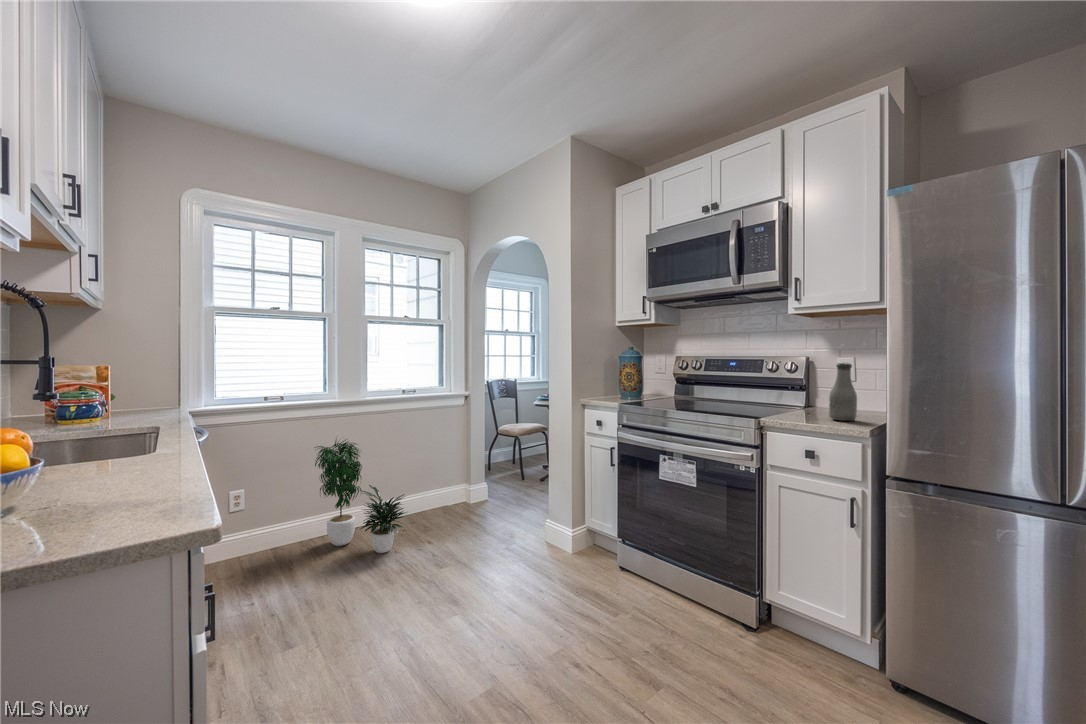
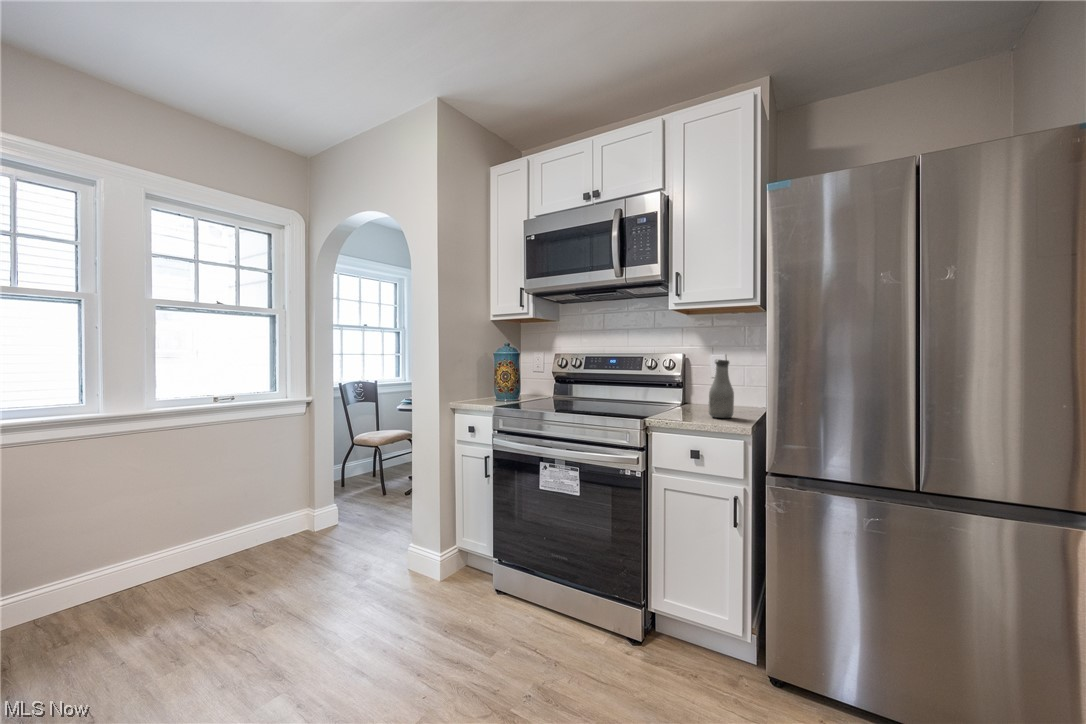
potted plant: present [315,439,407,553] -> none [68,459,223,615]

